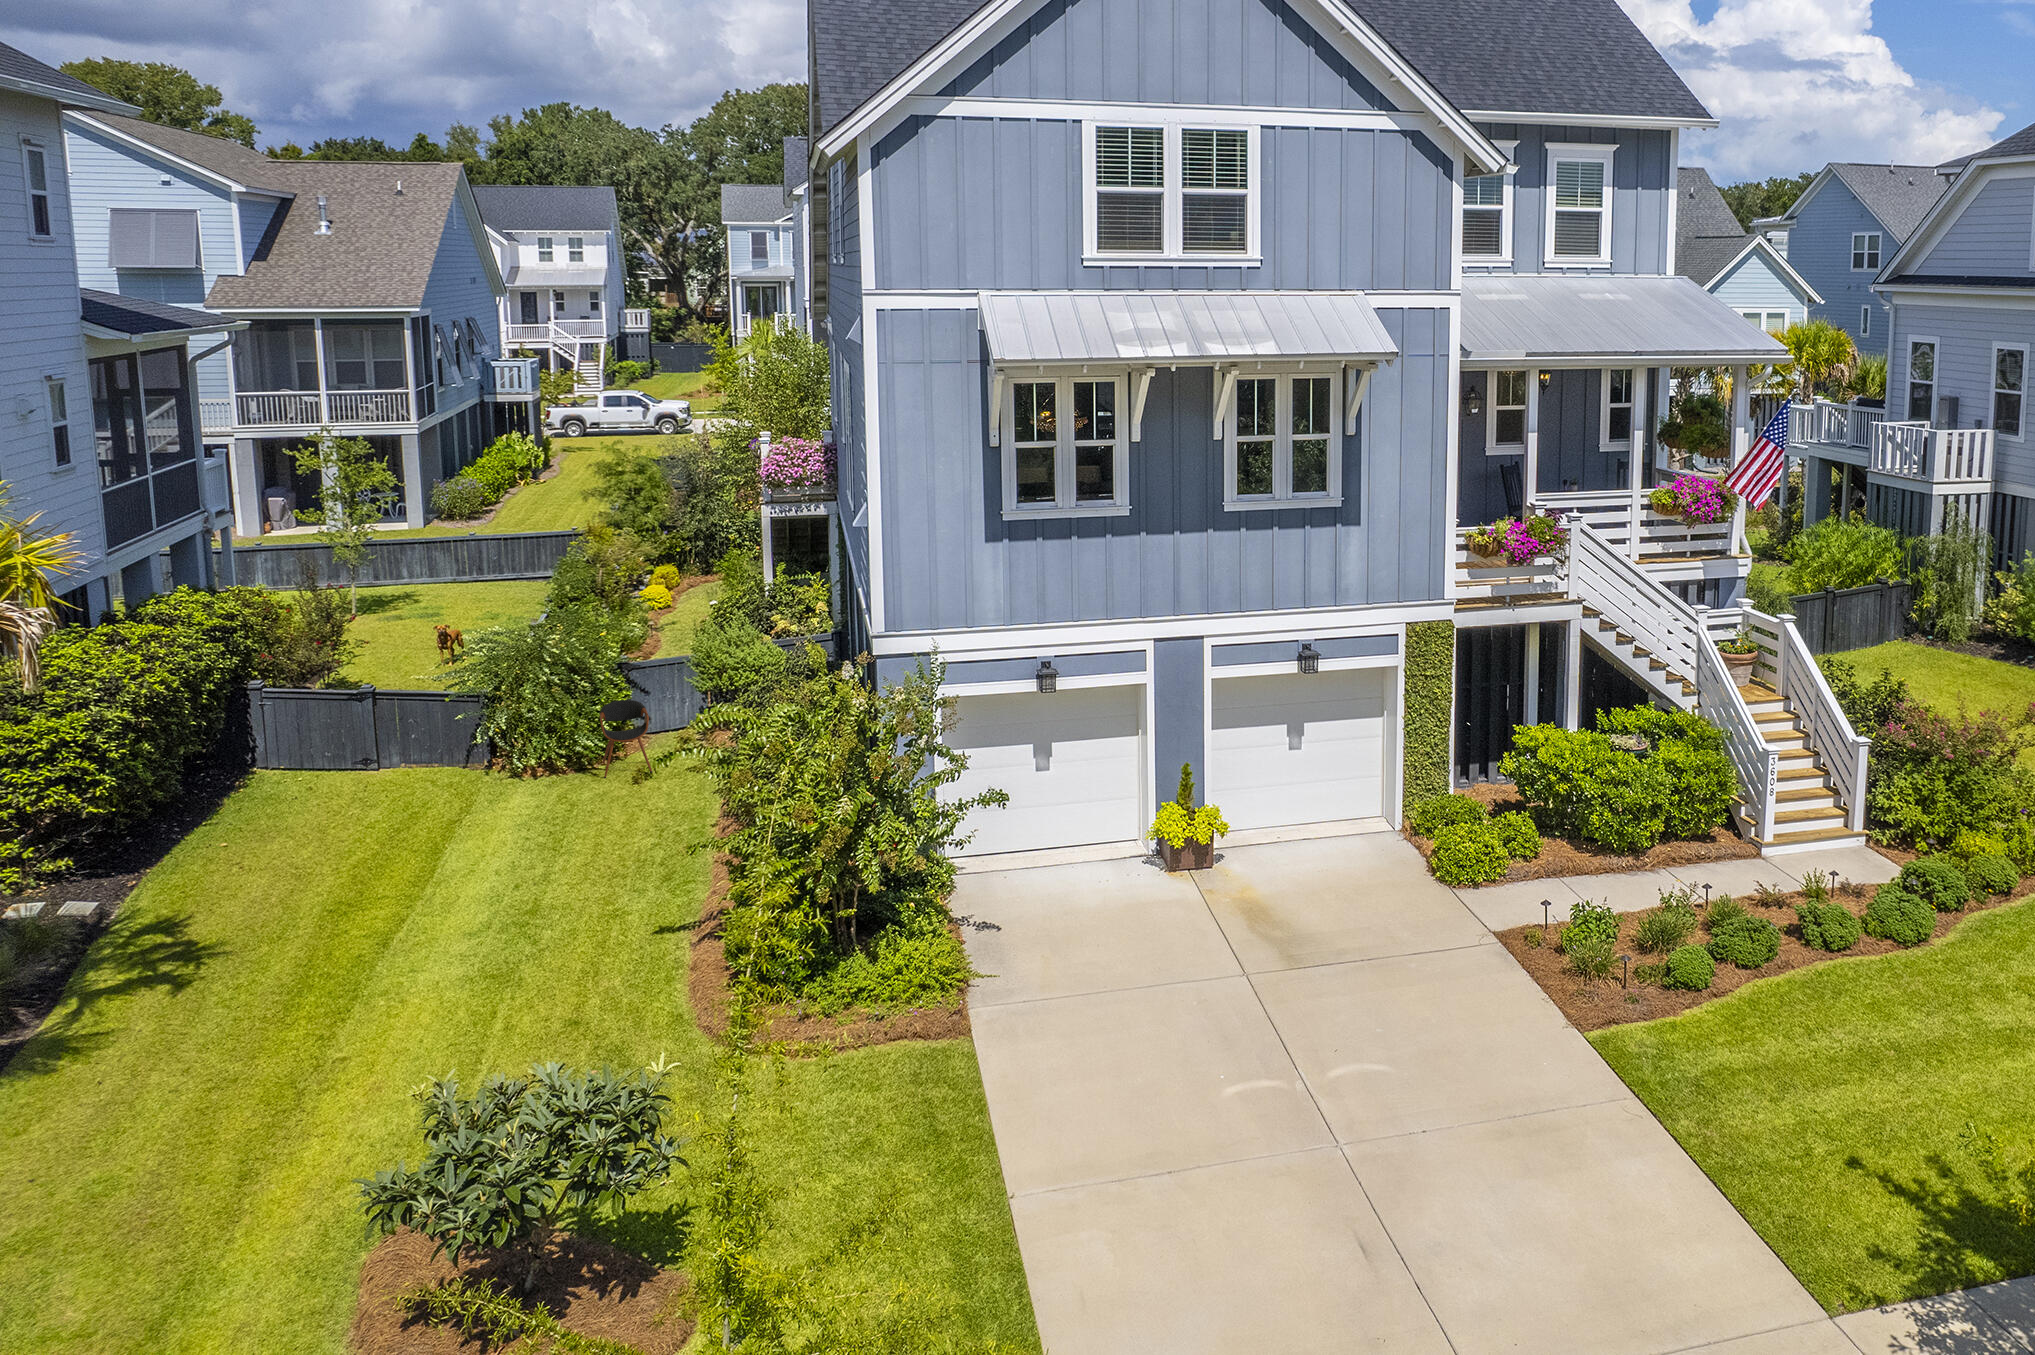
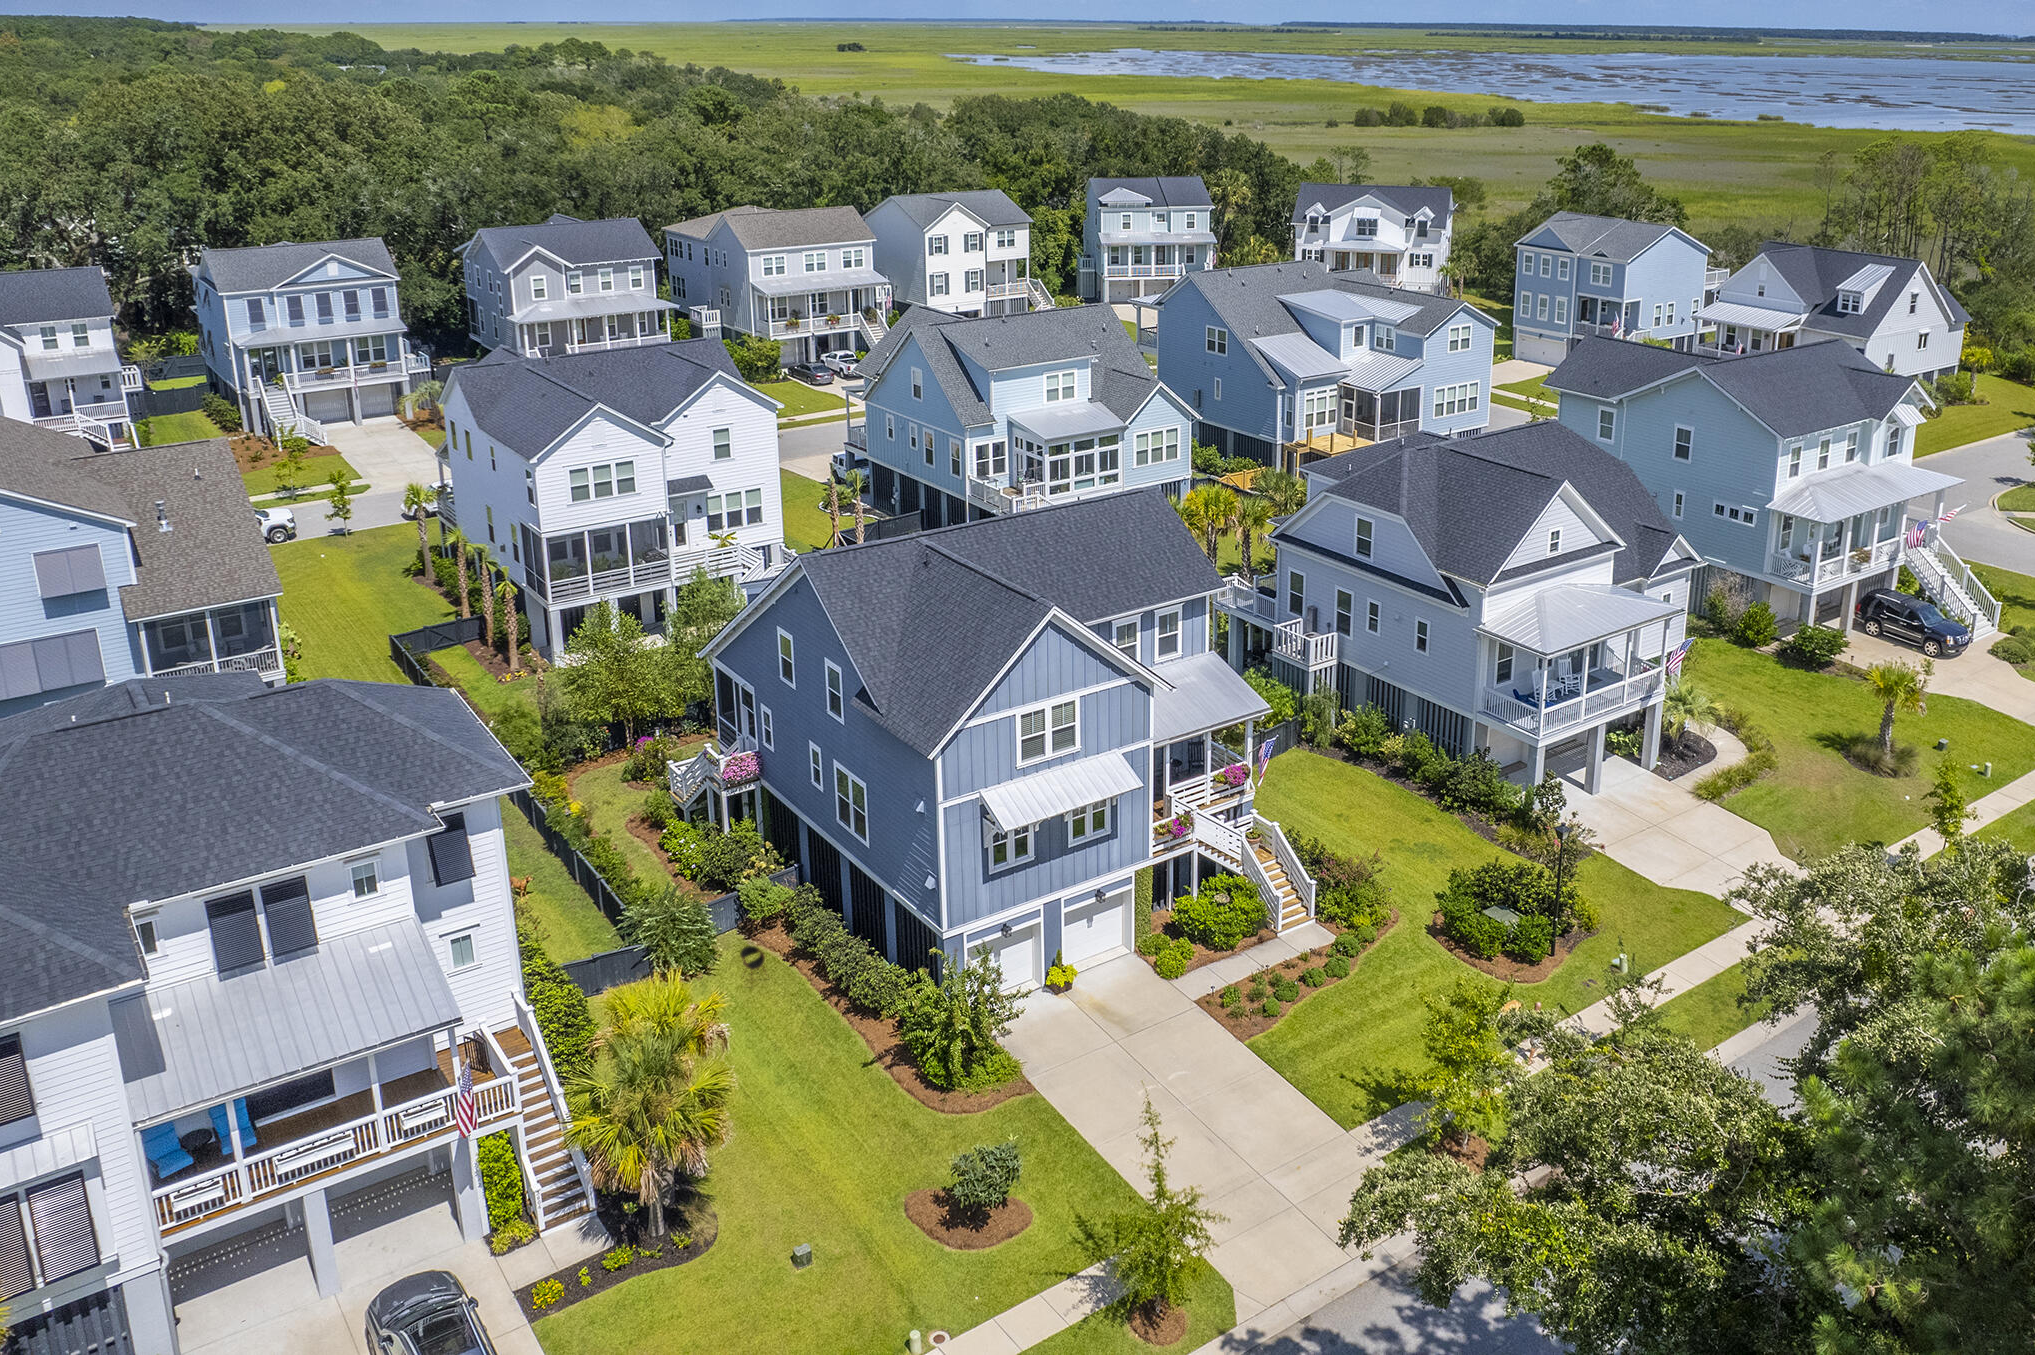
potted tree: none [1689,785,1740,857] -> present [1252,915,1269,942]

